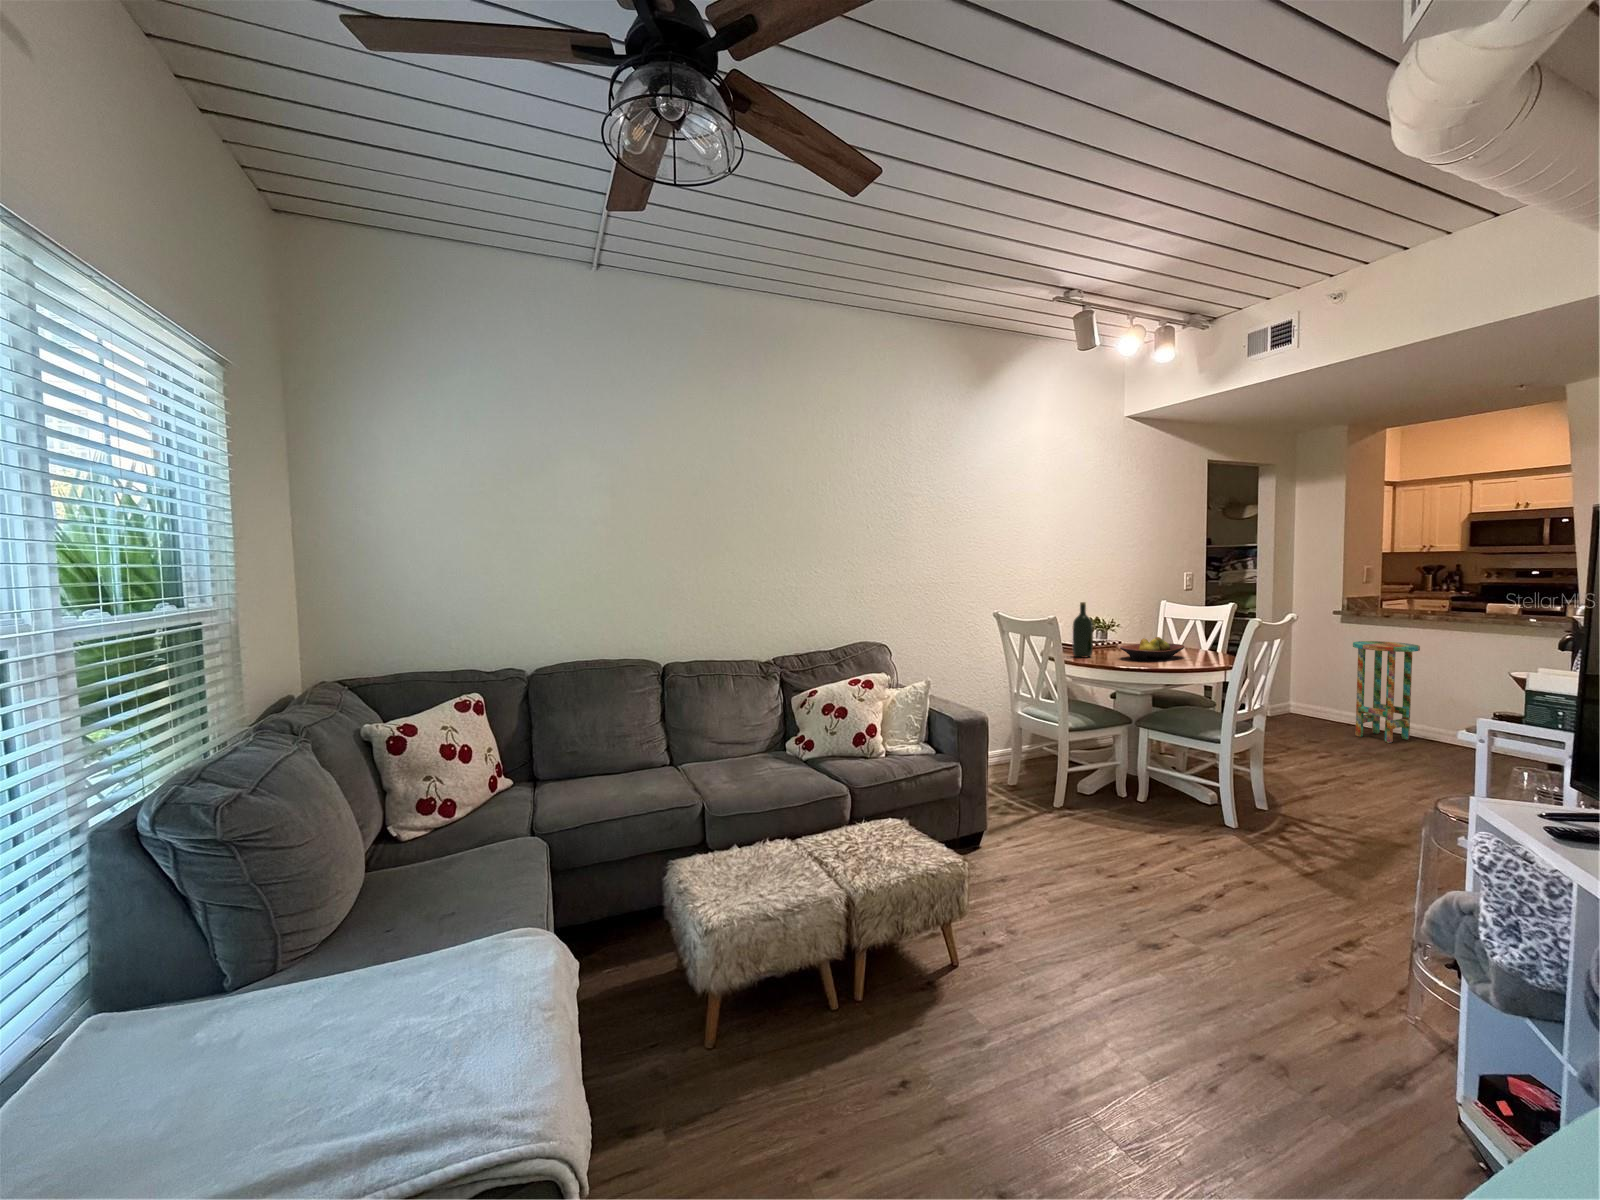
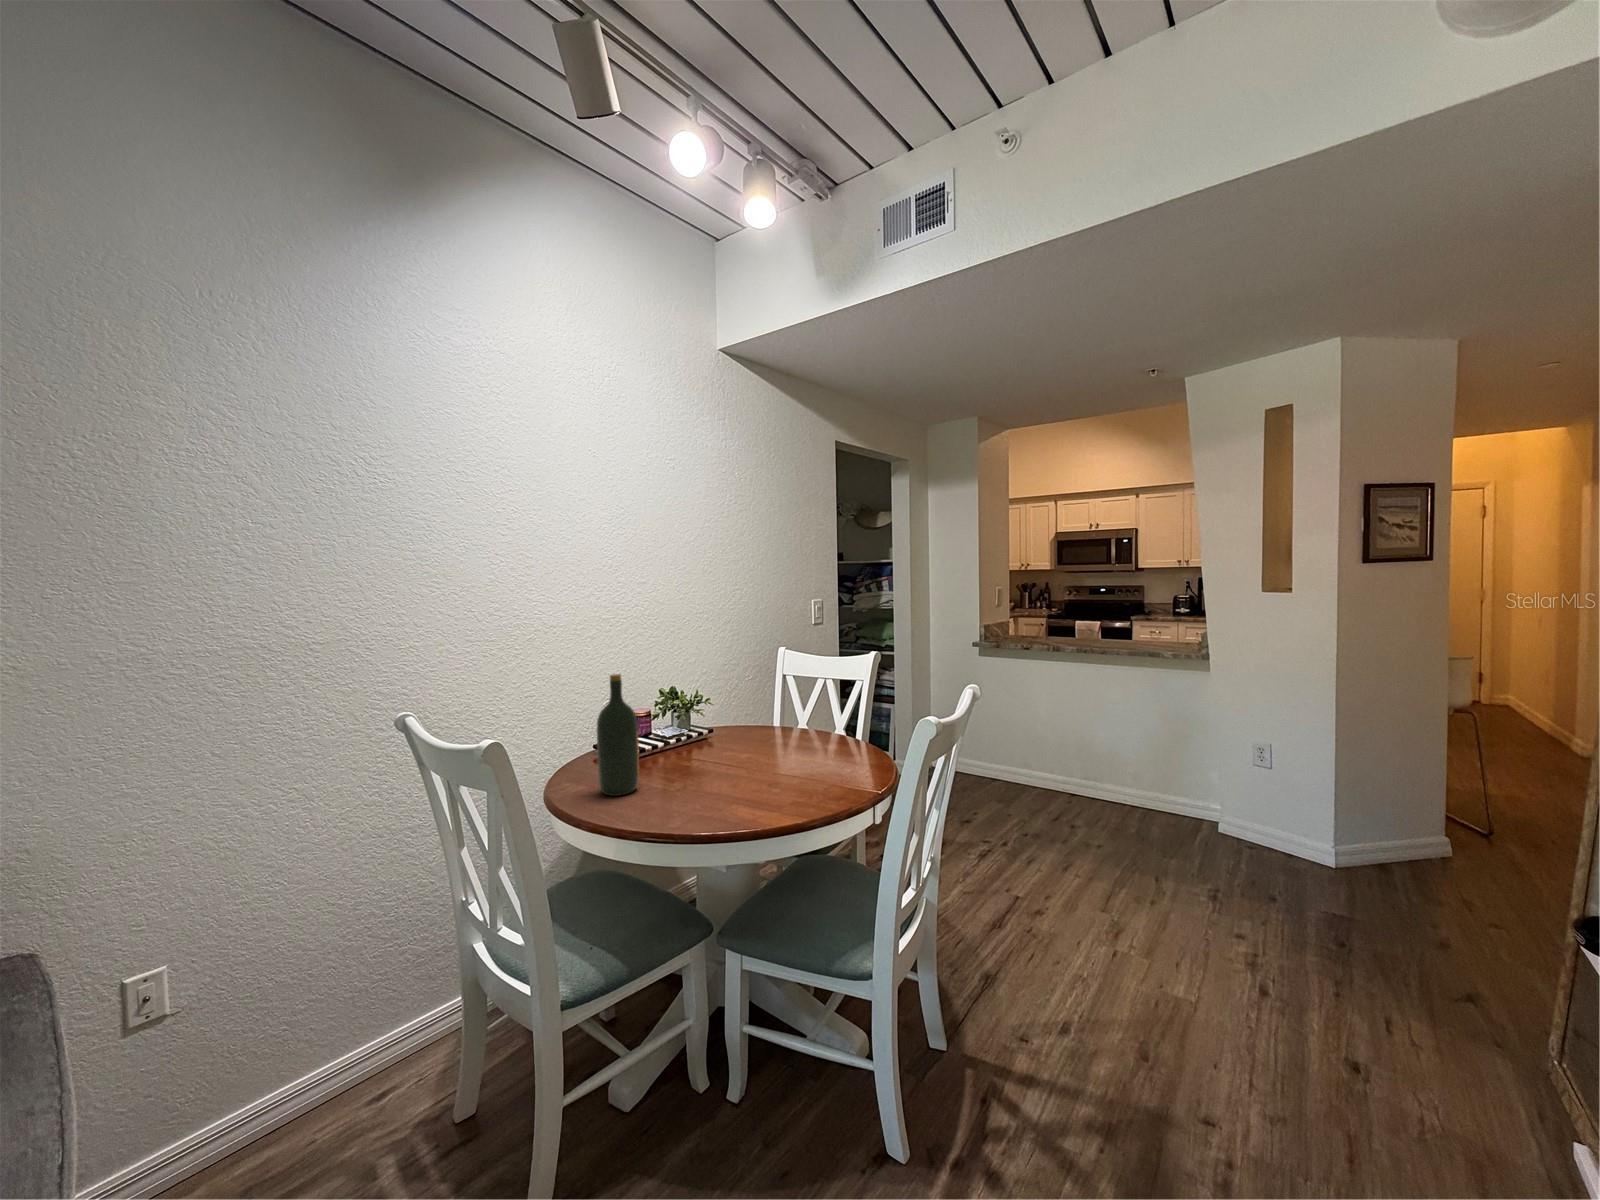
fruit bowl: present [1120,637,1184,661] -> none [688,734,806,796]
side table: present [1353,641,1420,743] -> none [993,677,1057,804]

